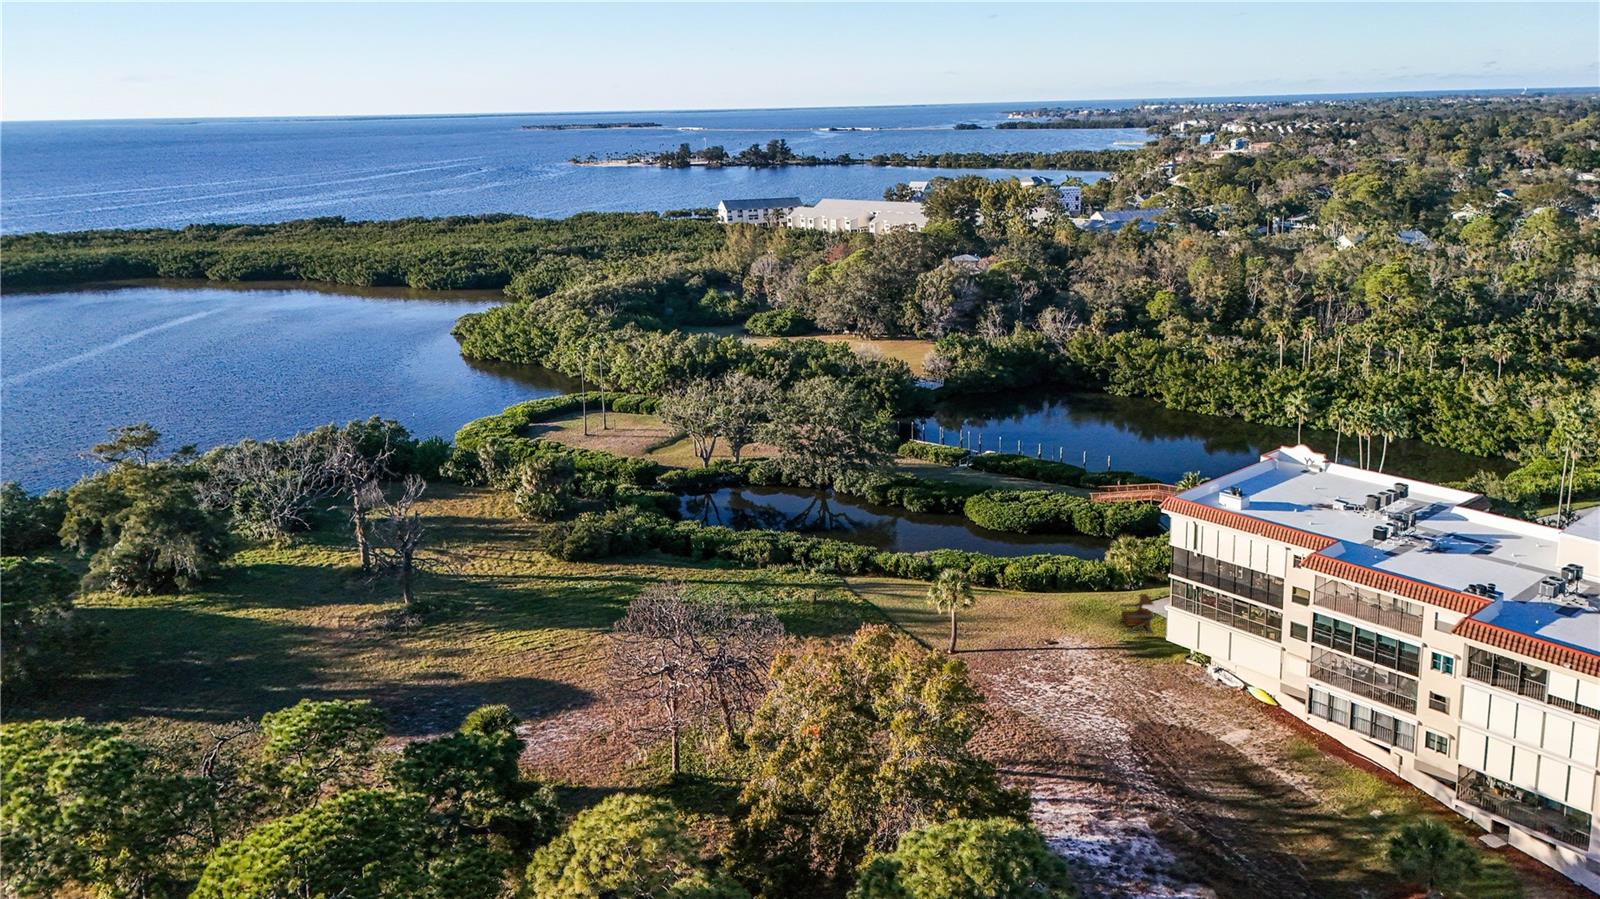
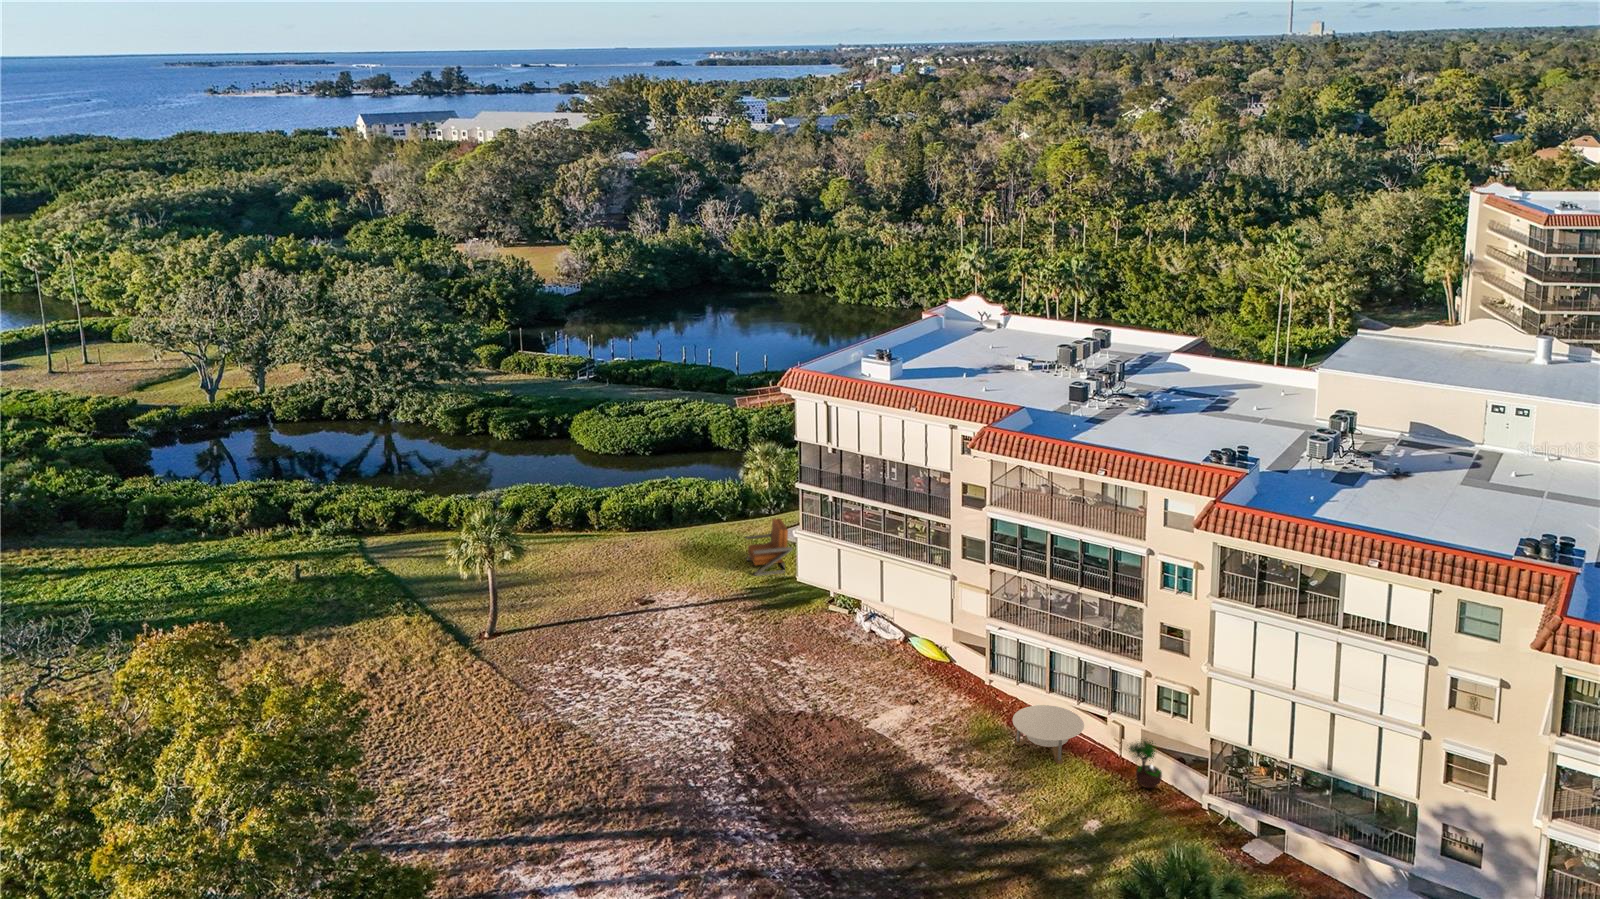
round table: none [1321,738,1372,777] -> present [1013,705,1084,764]
potted tree: none [1400,762,1426,799] -> present [1129,739,1162,788]

